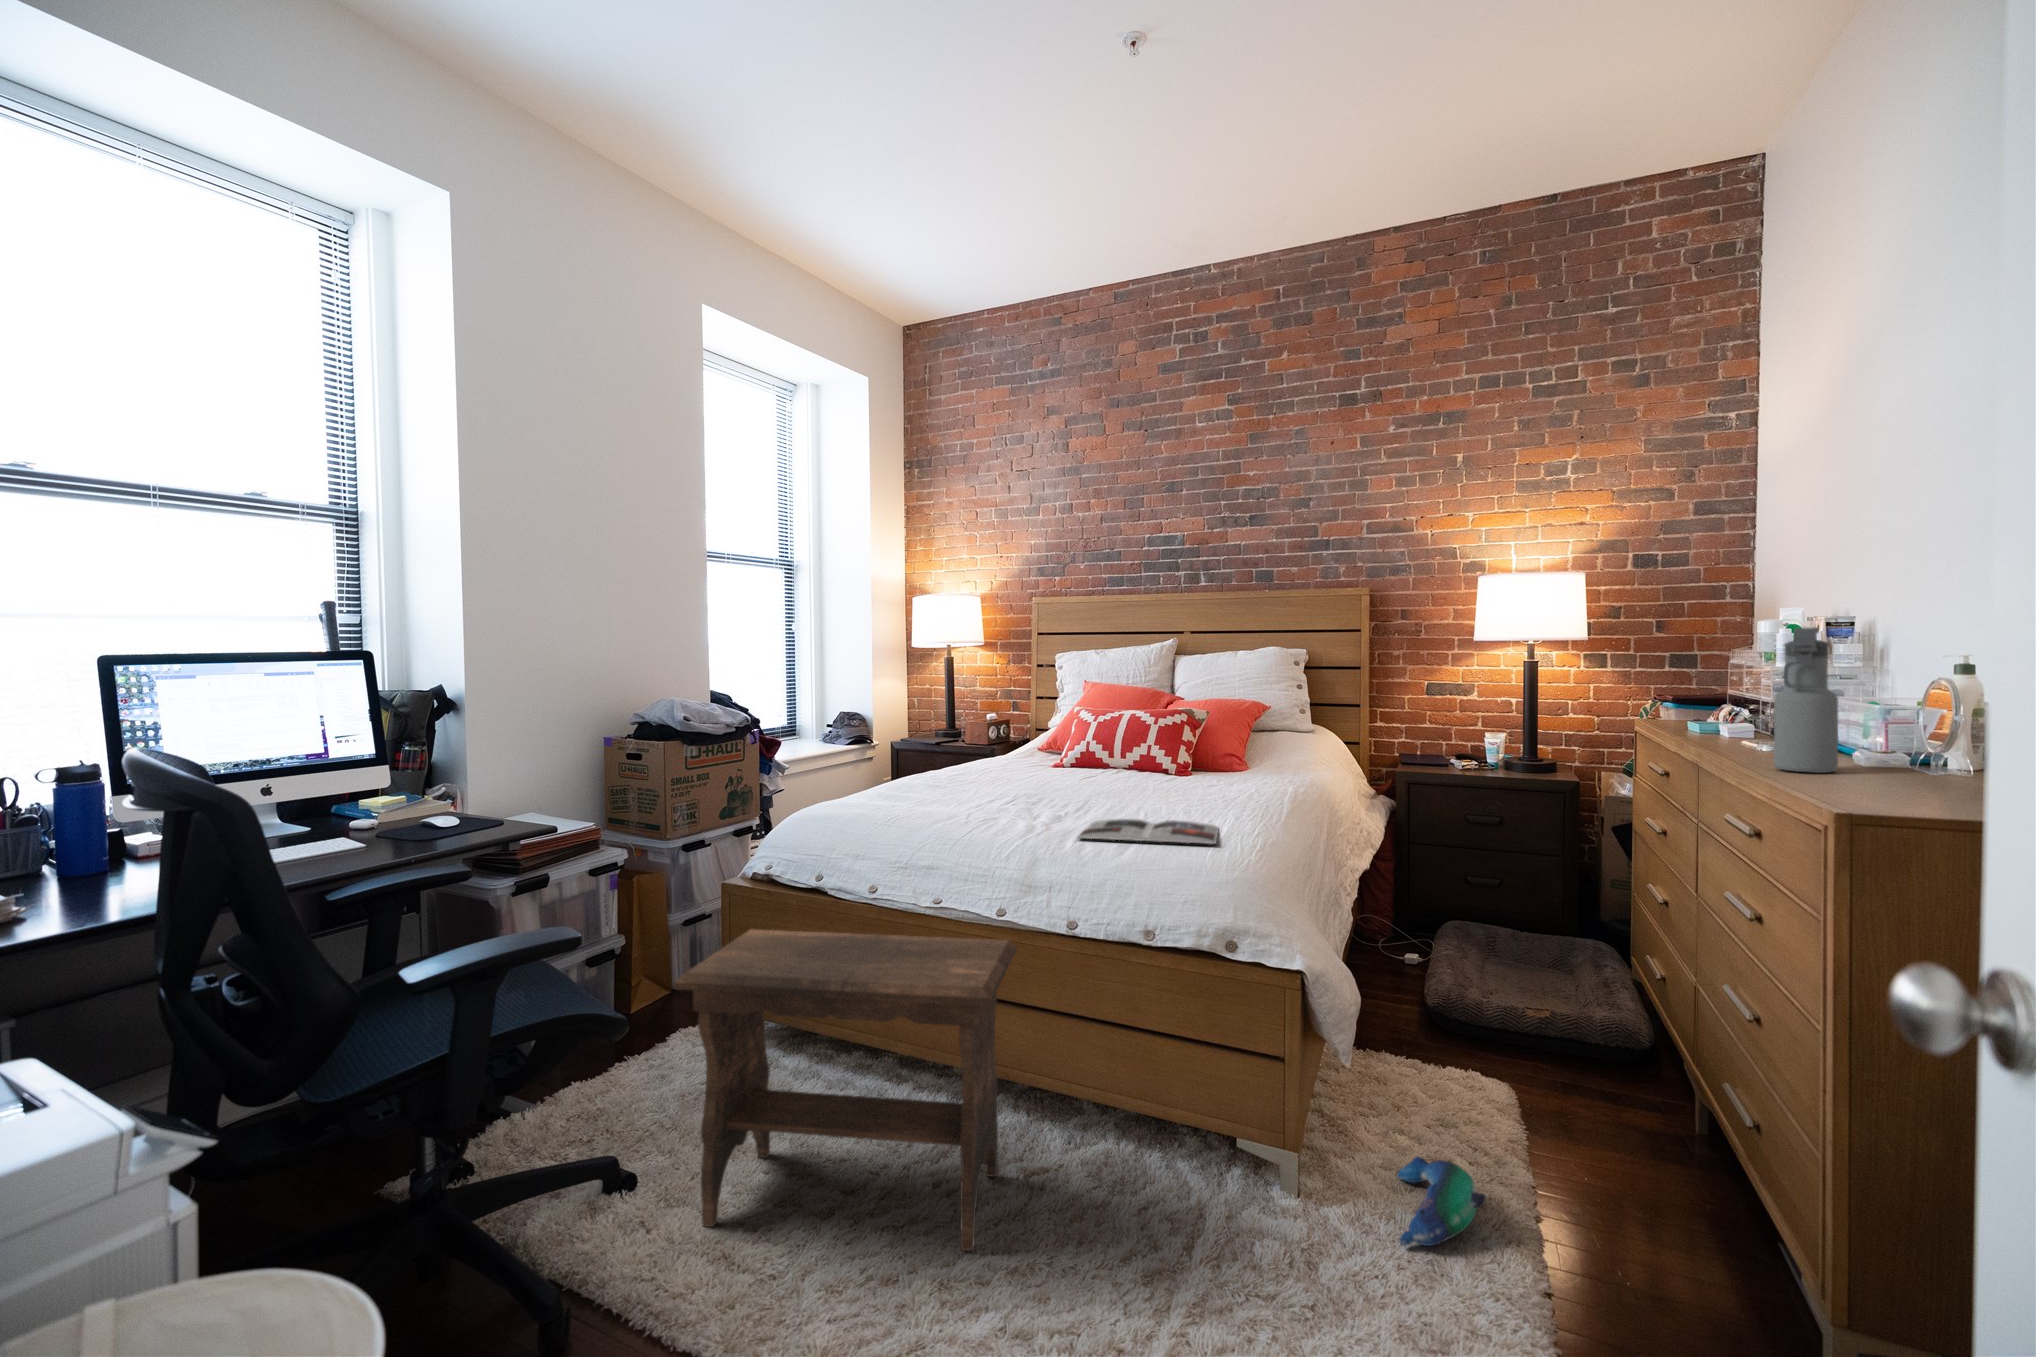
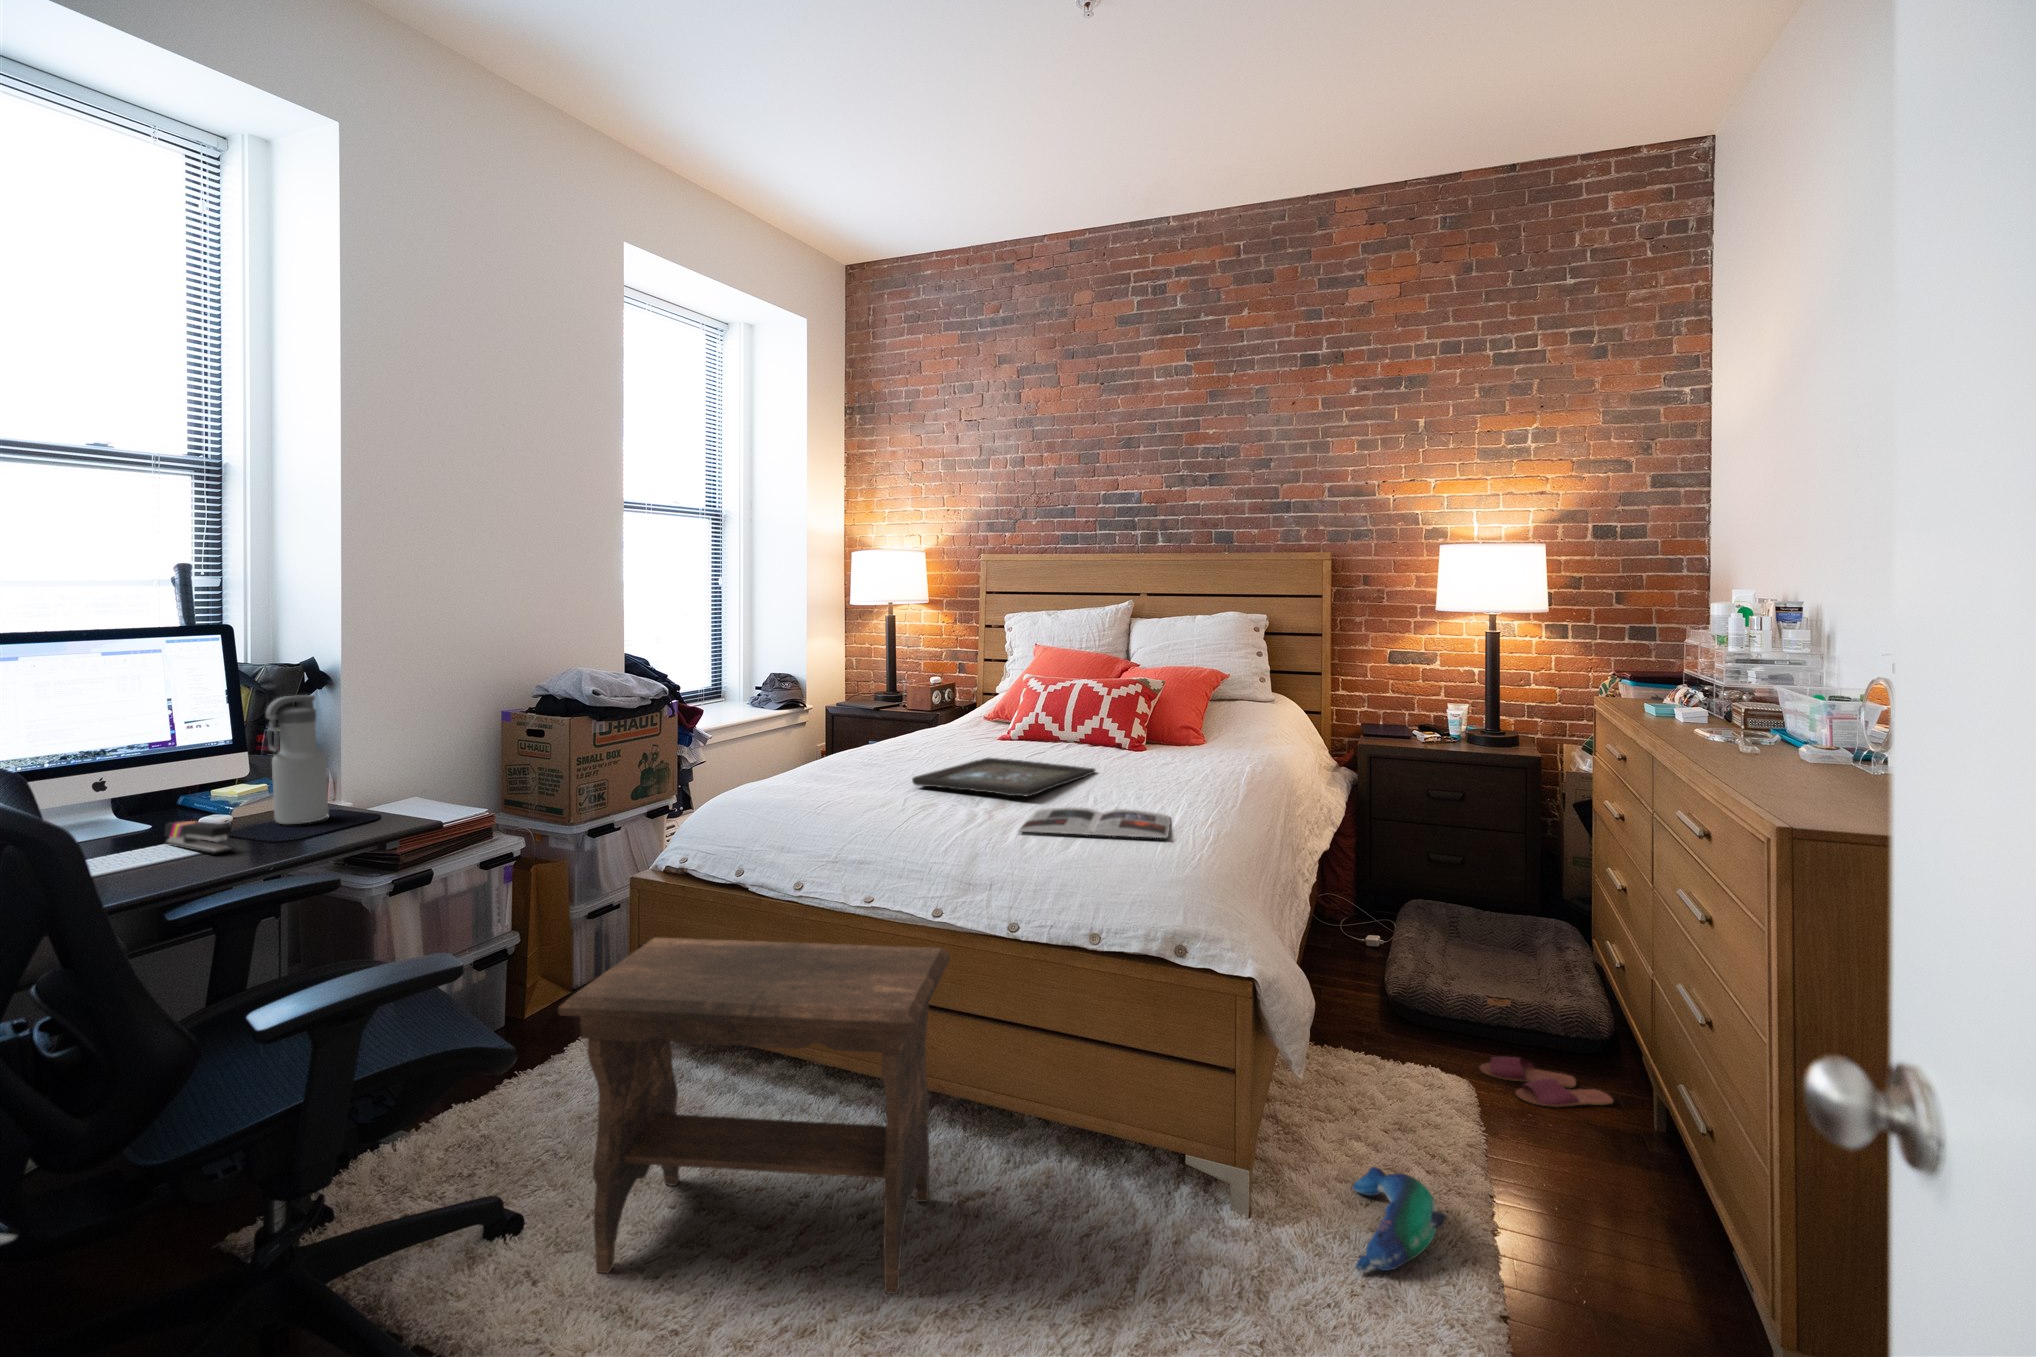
water bottle: present [1774,627,1838,773] -> present [266,695,329,824]
tray: none [976,778,1146,809] -> present [912,758,1095,796]
stapler: none [328,823,388,851] -> present [164,821,234,854]
slippers: none [1523,1065,1656,1111] -> present [1479,1057,1613,1107]

